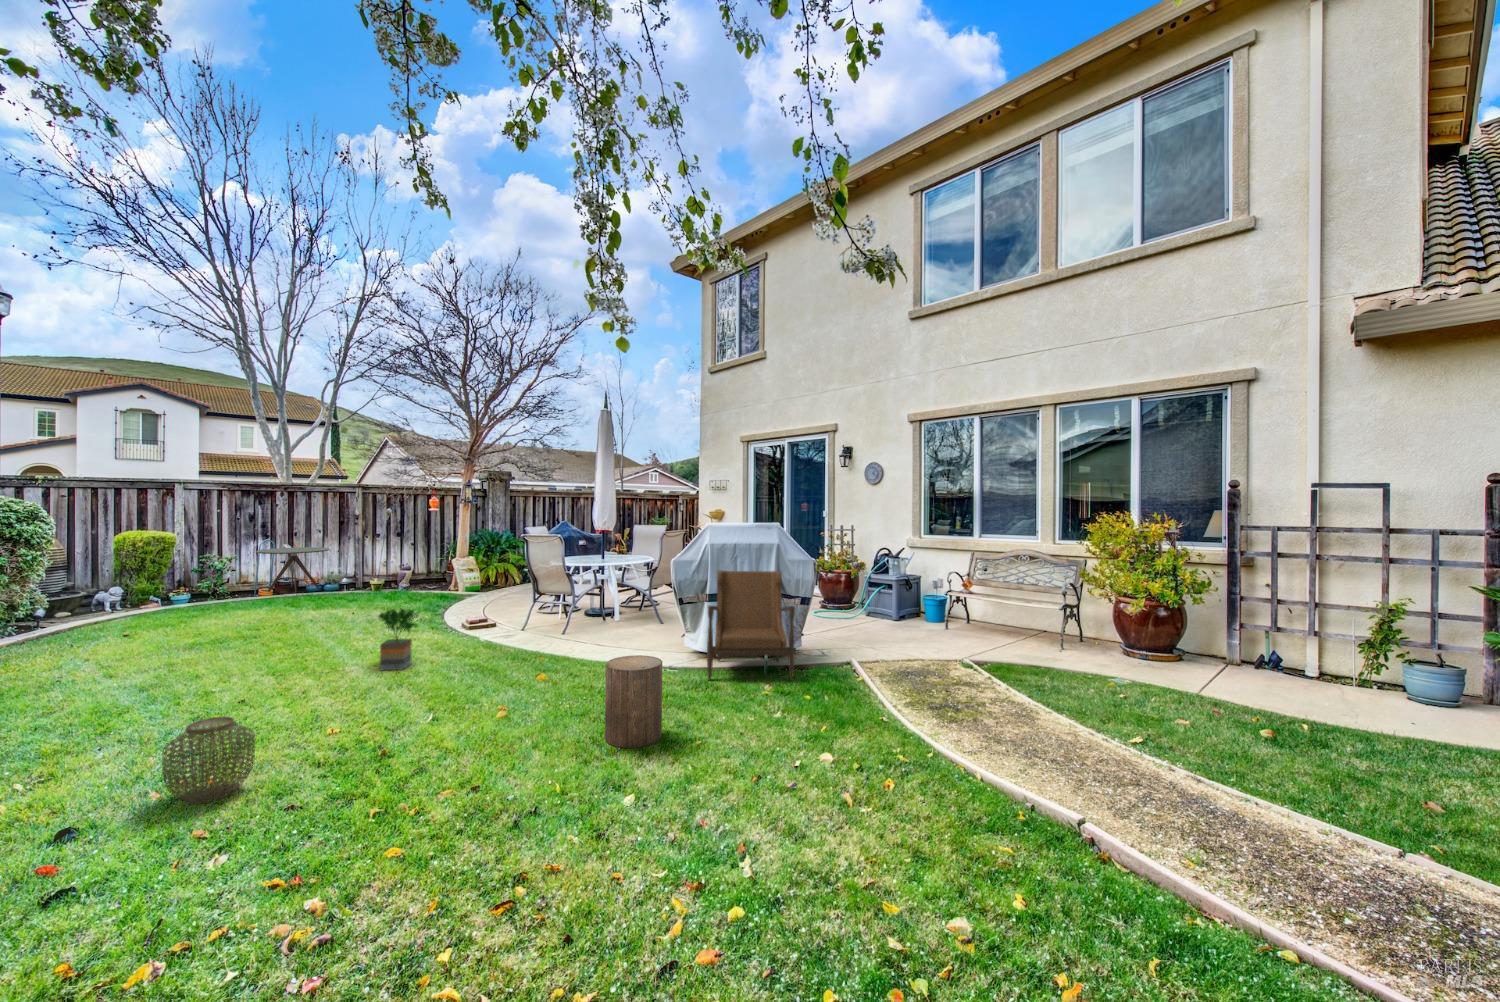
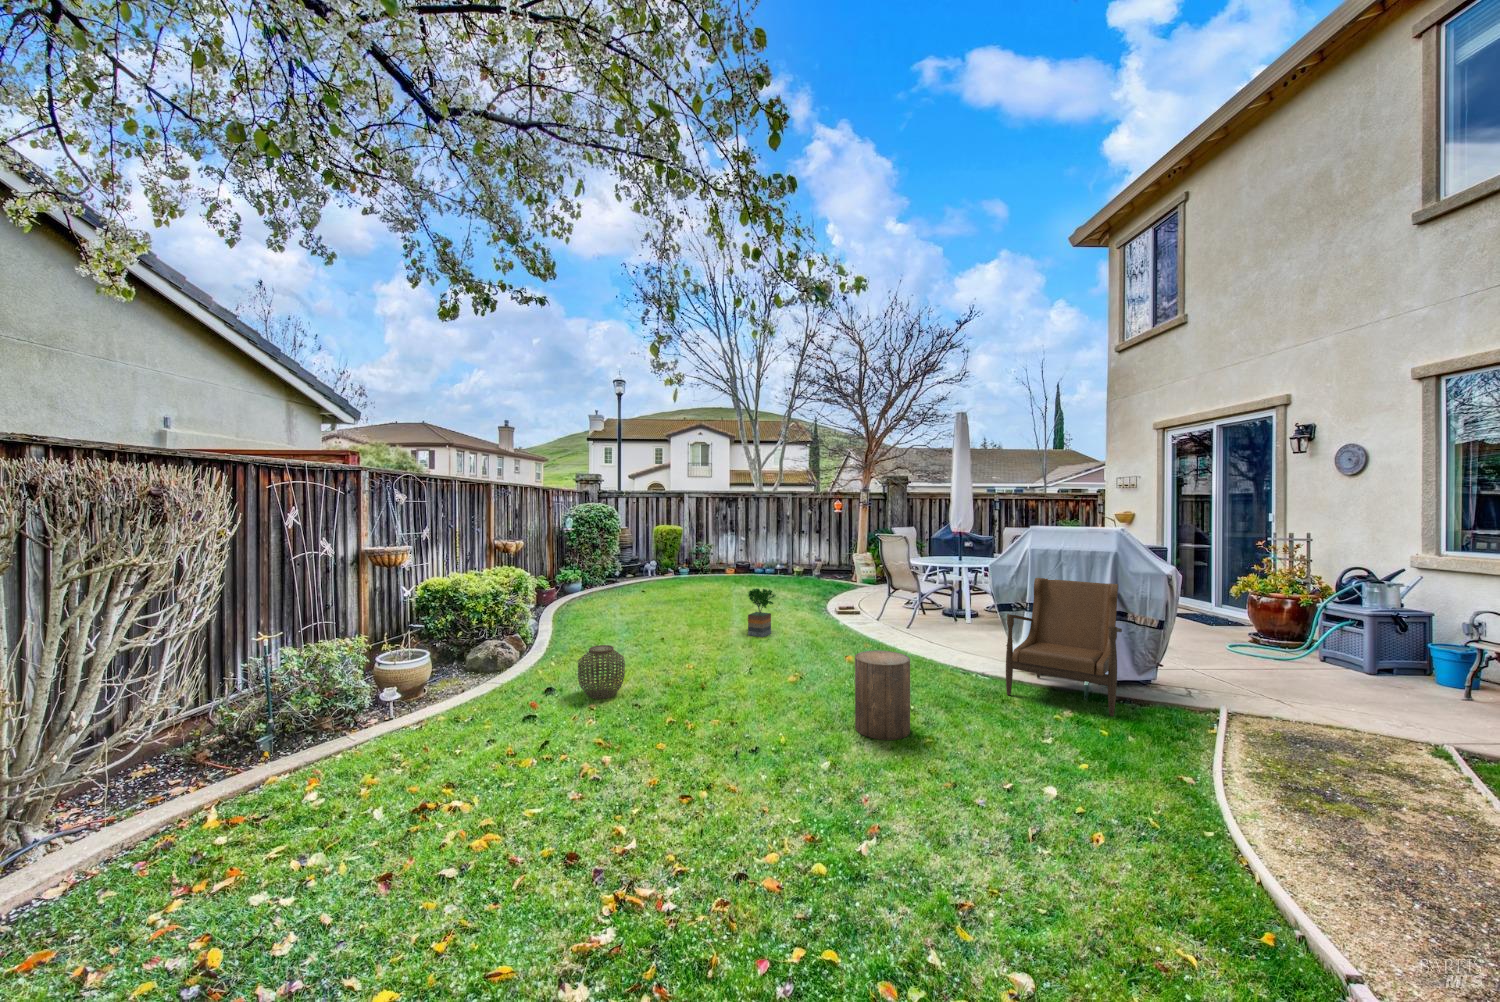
round table: present [256,547,330,592] -> none [725,539,769,572]

